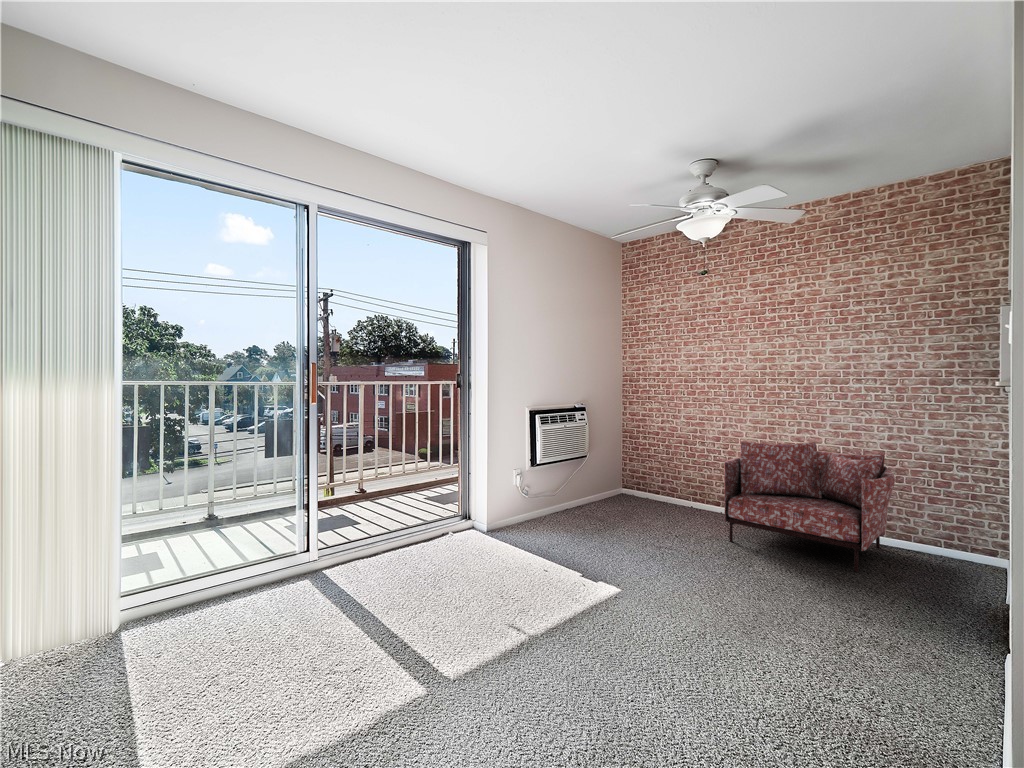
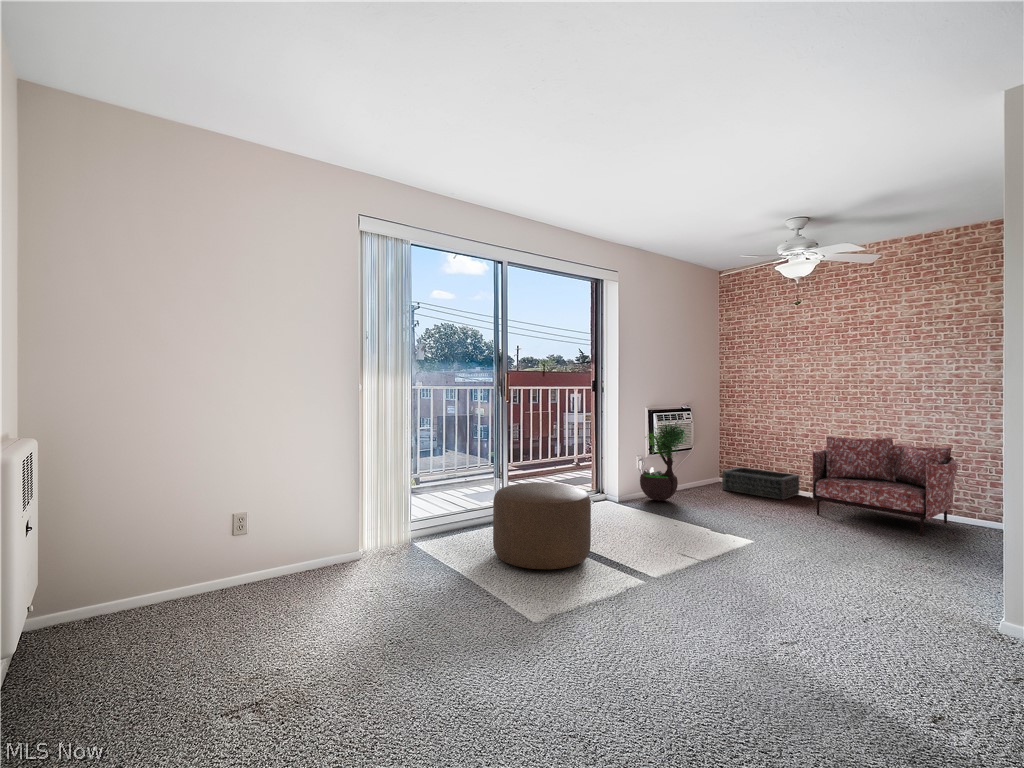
potted tree: none [517,418,580,527] -> present [640,421,688,501]
basket: none [623,477,710,519] -> present [722,467,799,500]
ottoman: none [217,528,392,696] -> present [493,482,591,569]

